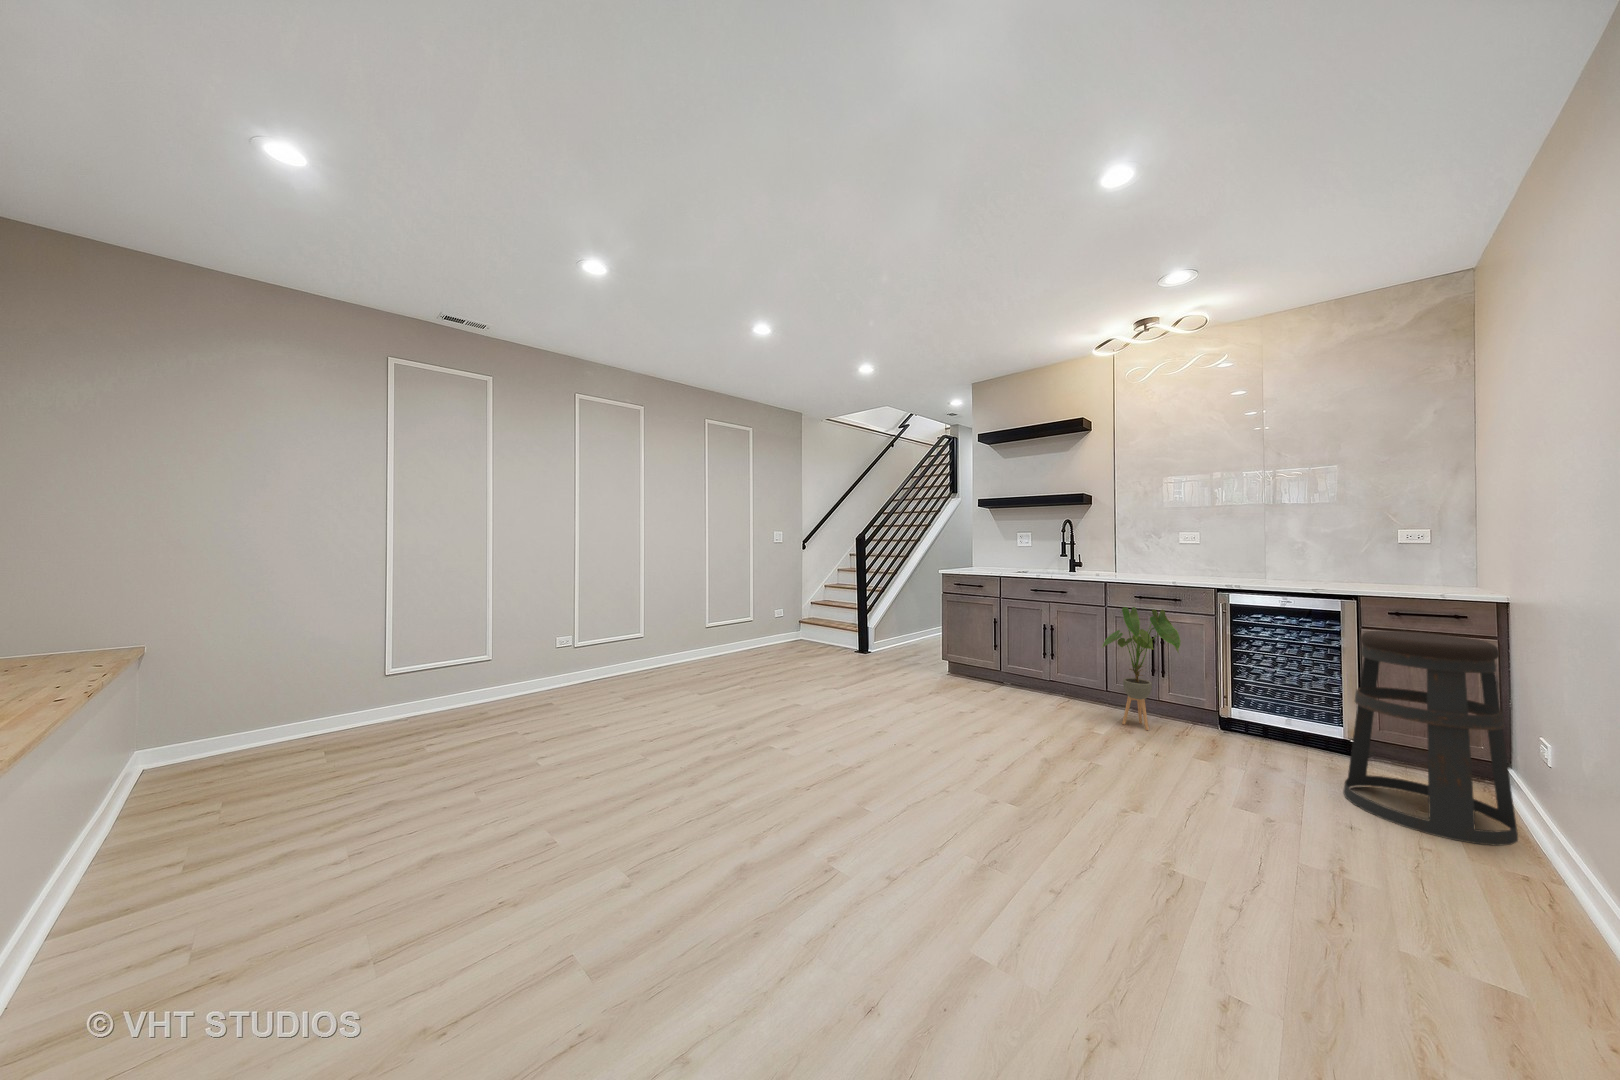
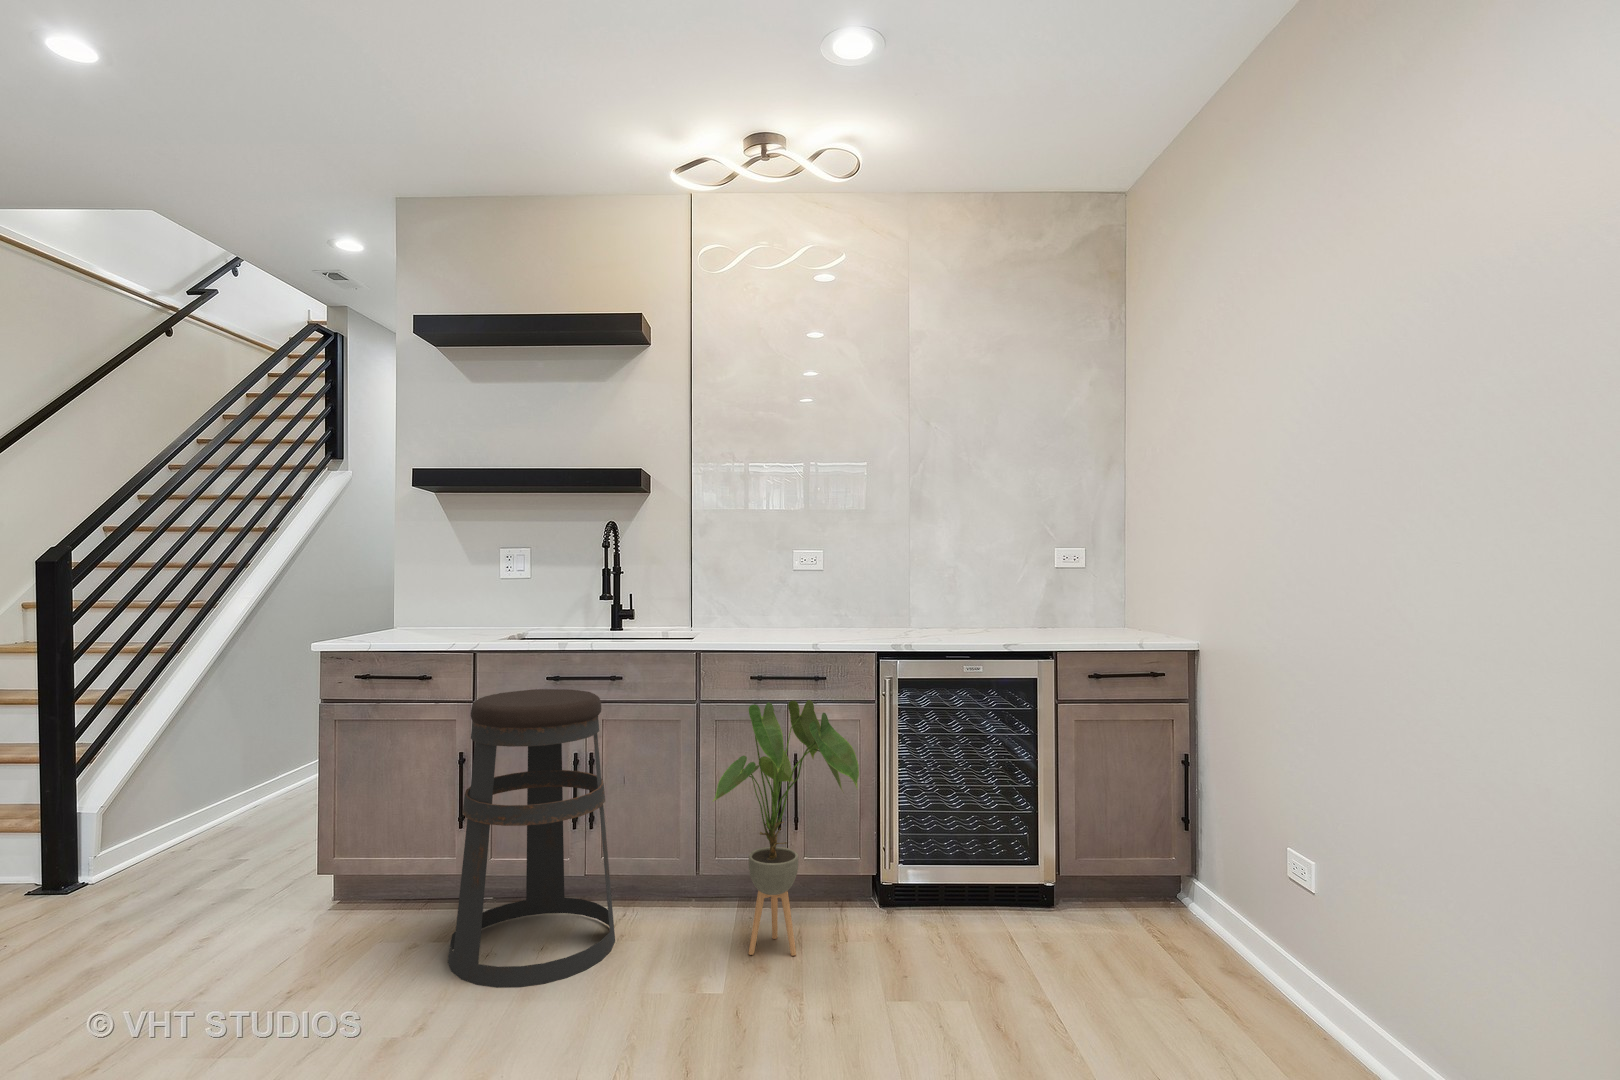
bar stool: present [1343,631,1518,846] -> present [448,689,615,988]

